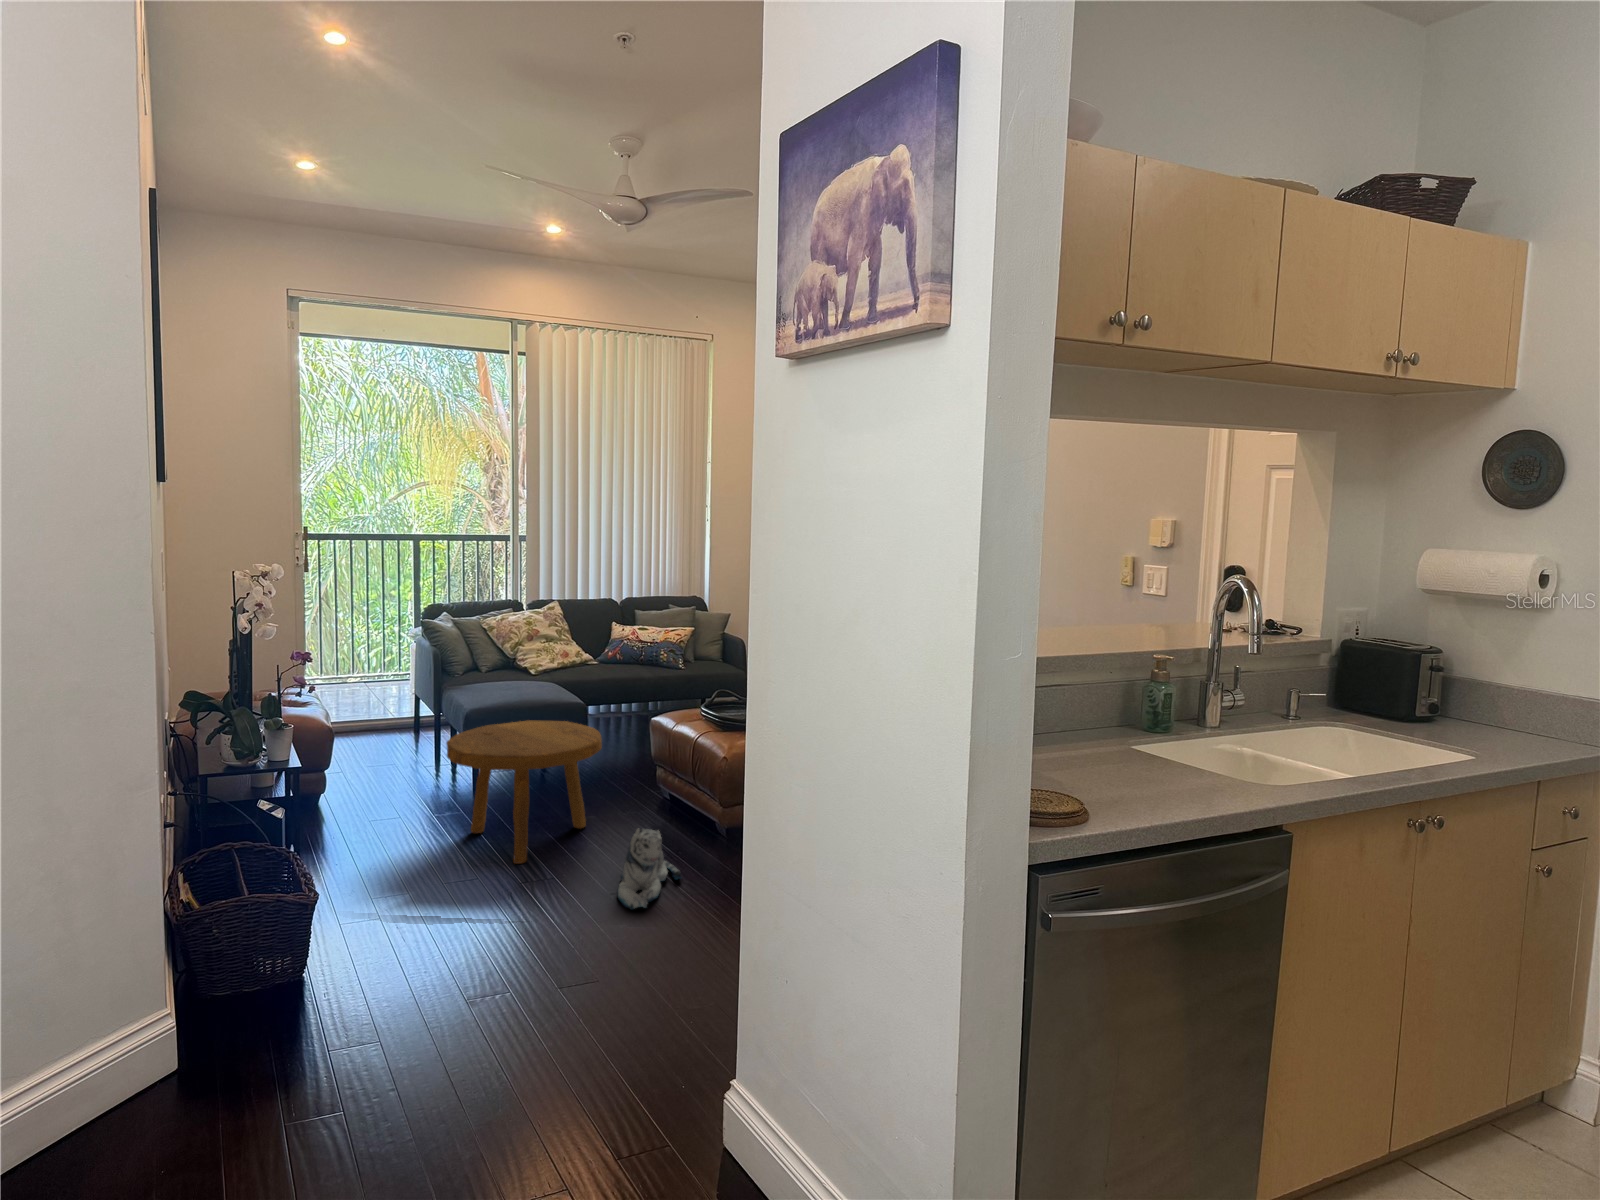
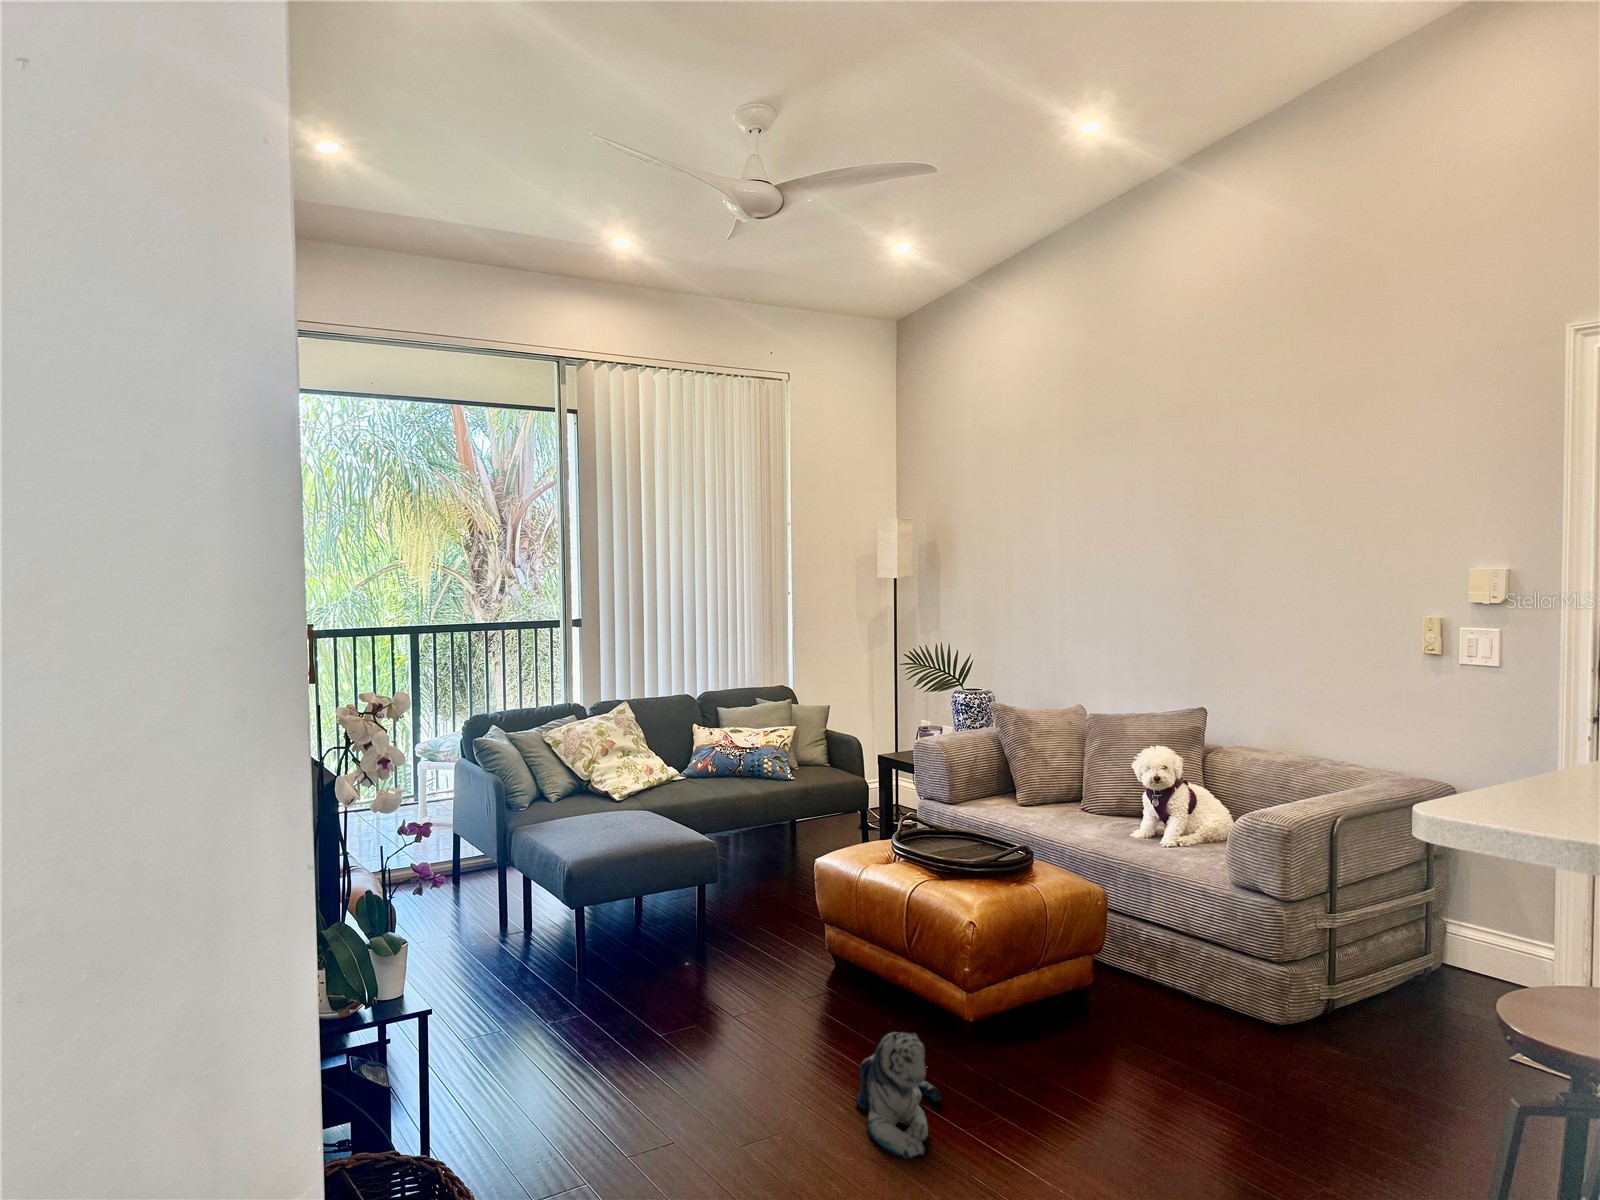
footstool: present [446,721,602,864] -> none [582,872,786,1086]

